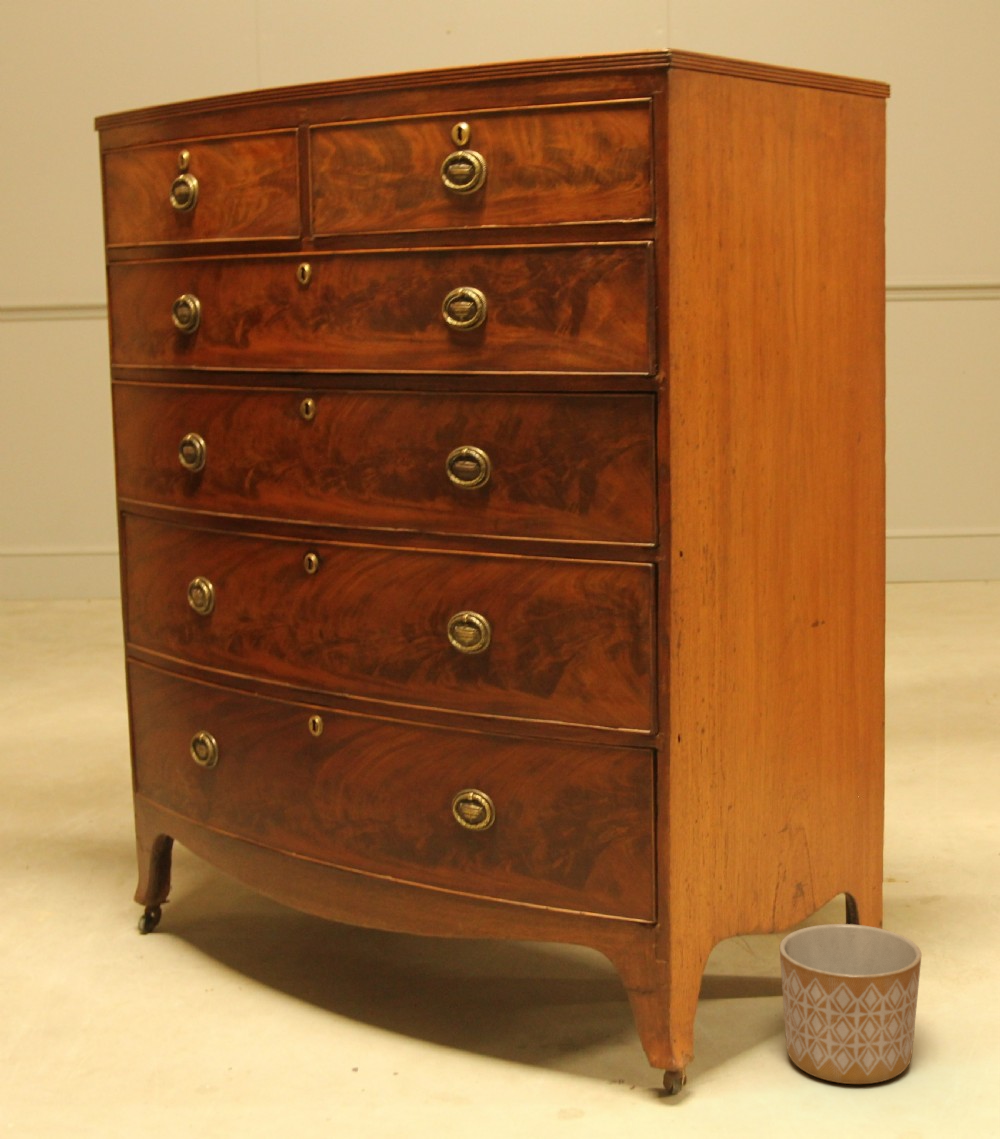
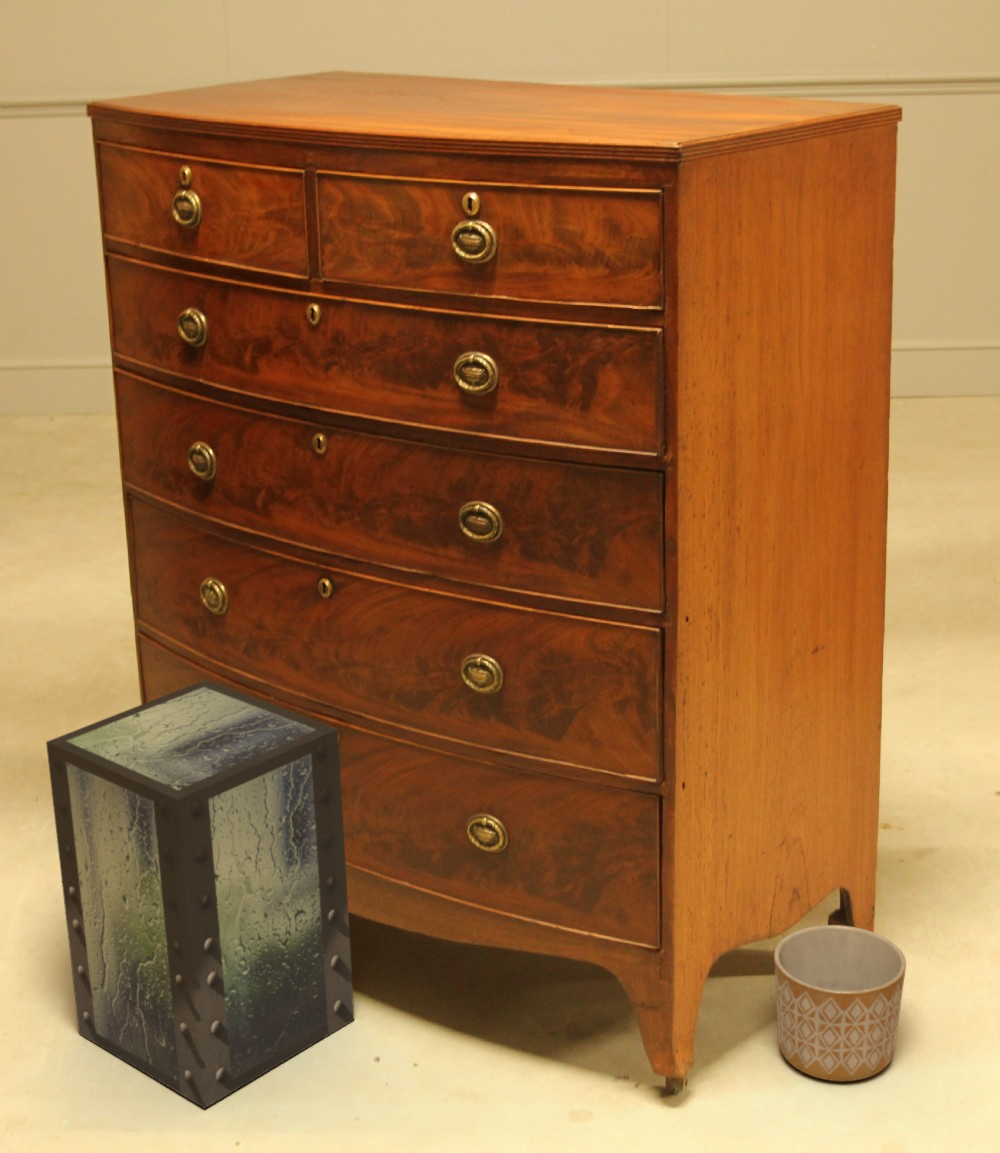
storage box: none [16,677,333,1109] -> present [46,680,354,1108]

